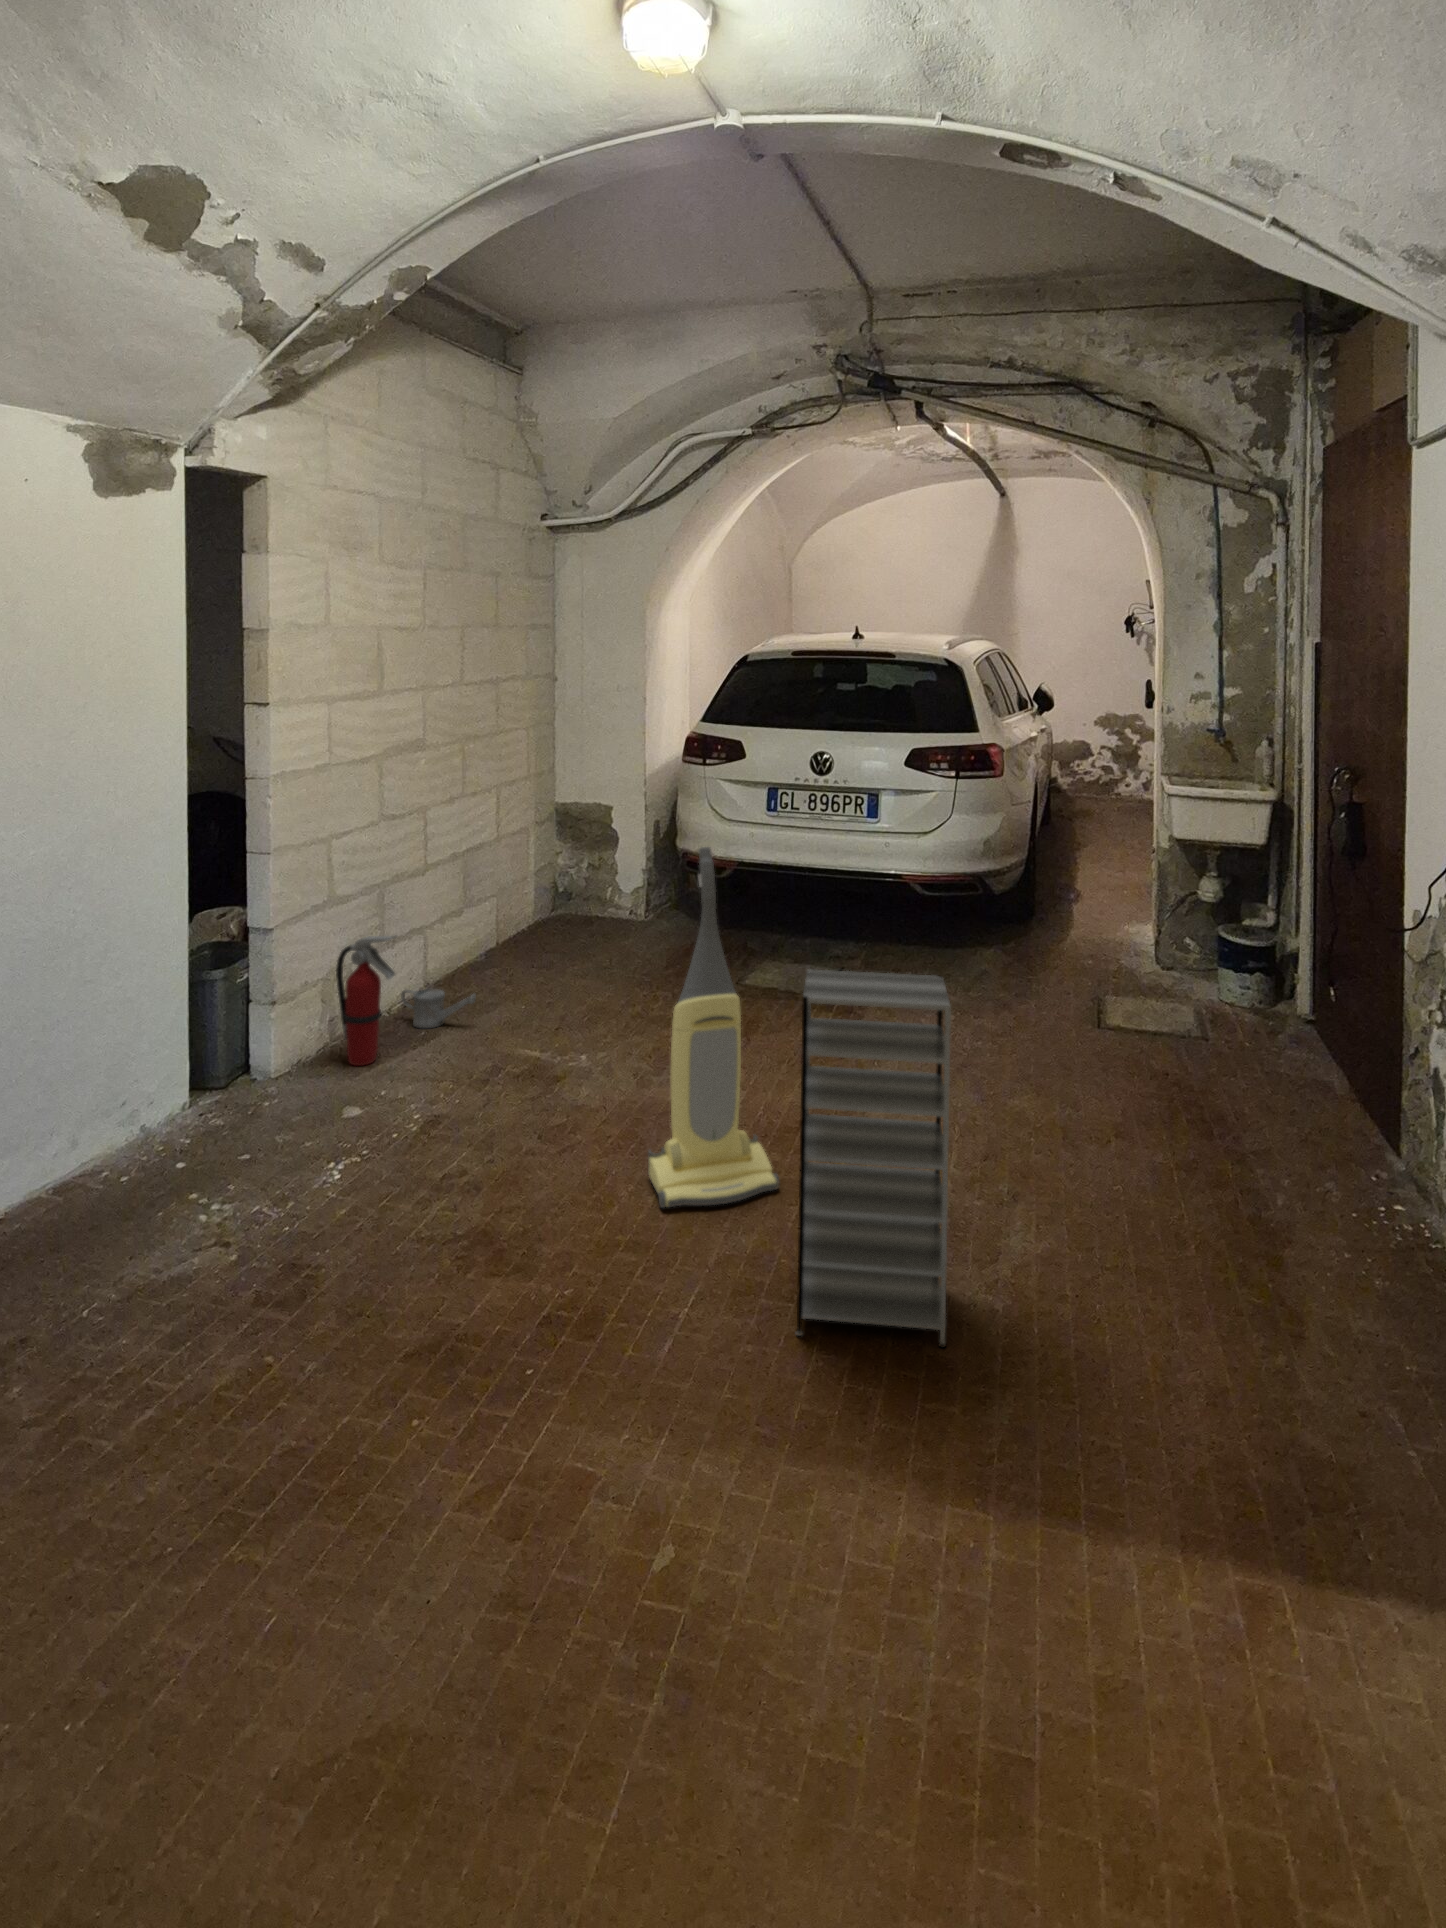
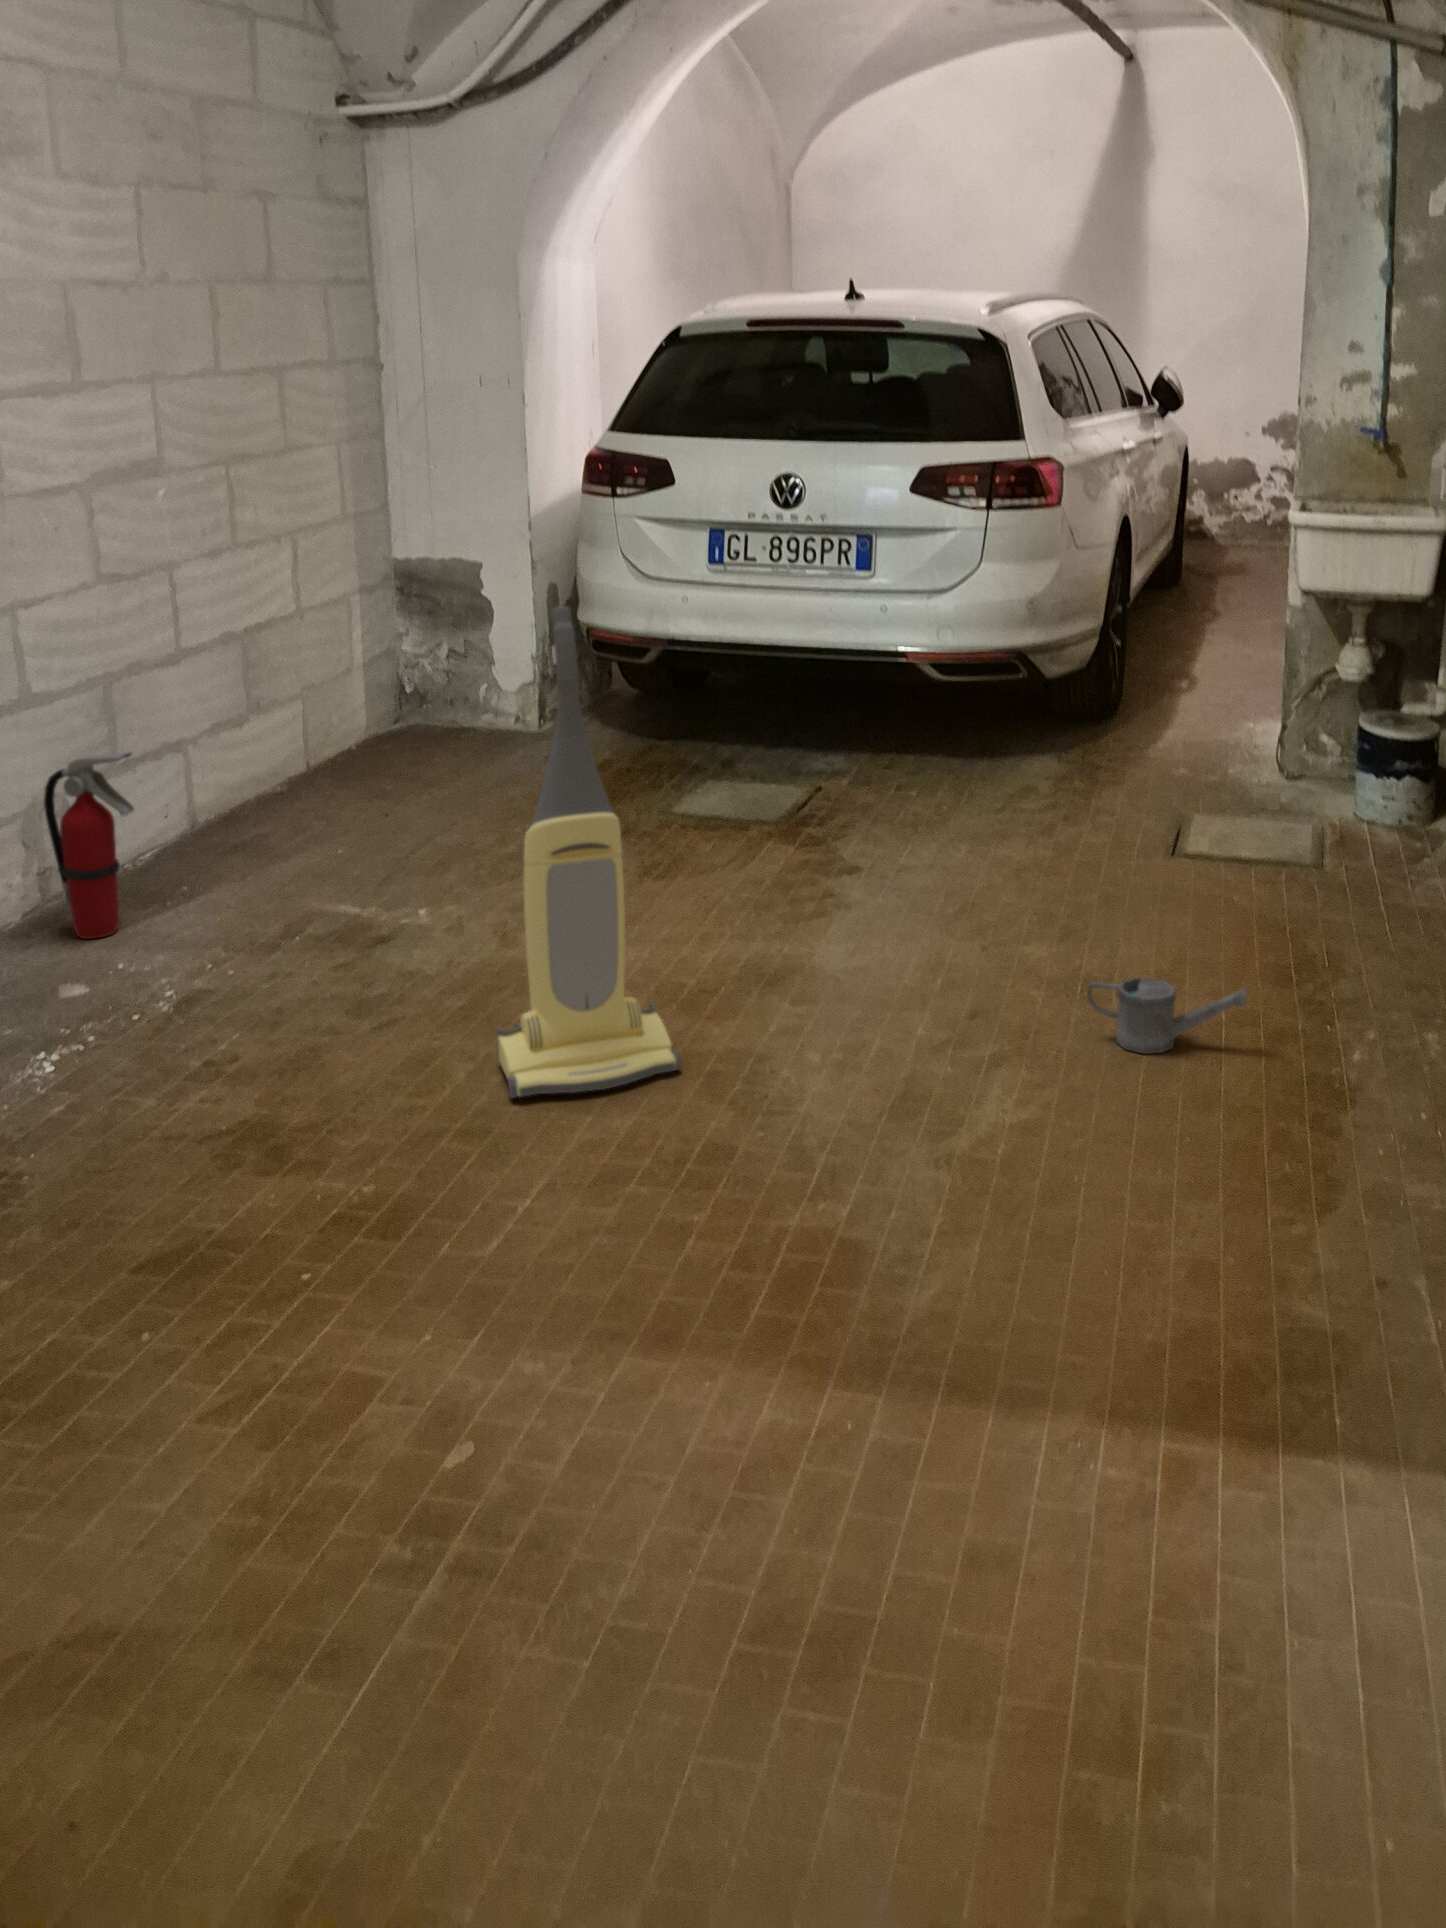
shelving unit: present [796,969,951,1348] -> none [664,768,875,1241]
watering can: present [401,989,476,1028] -> present [1087,978,1247,1054]

